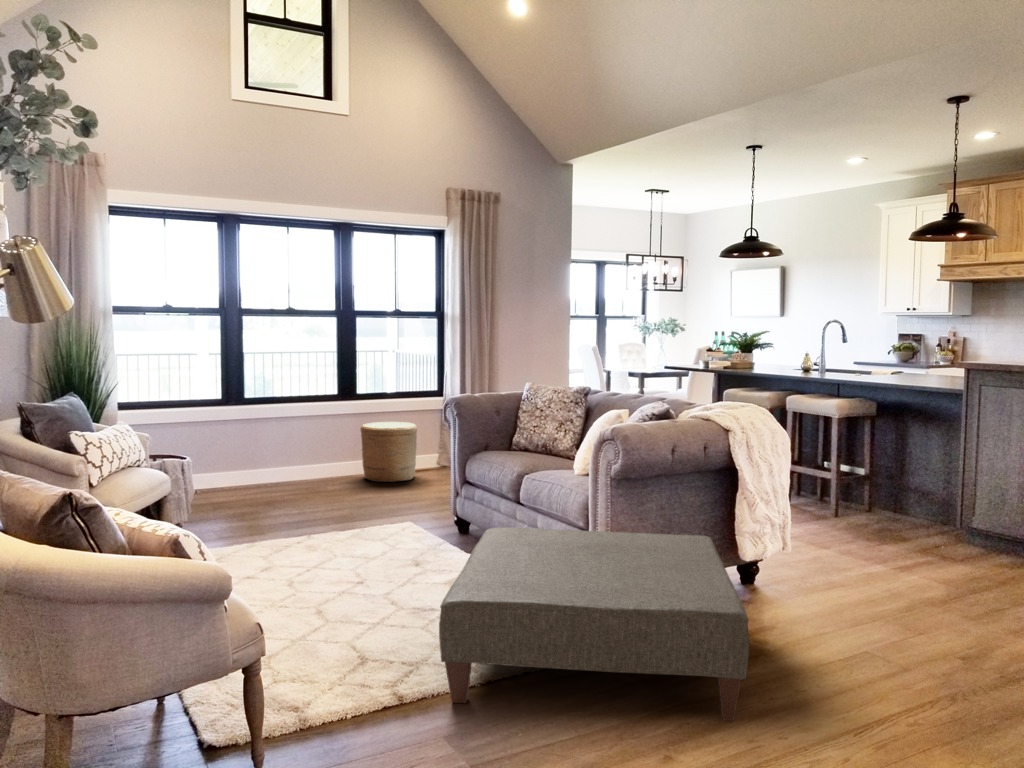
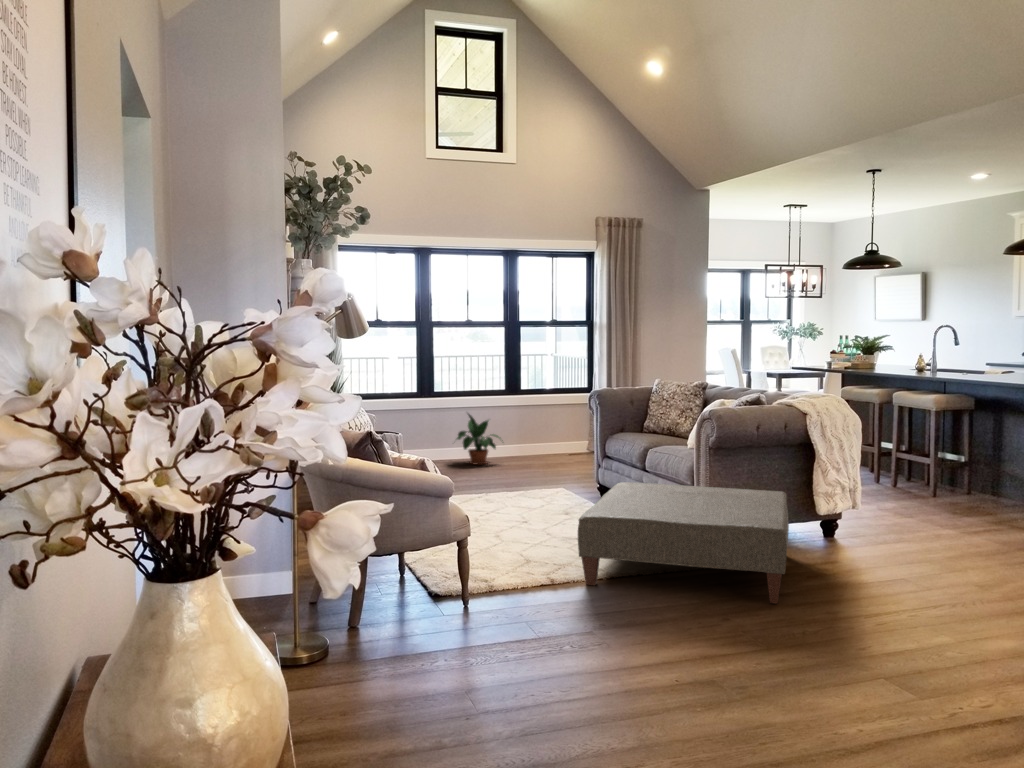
potted plant: none [269,422,335,488] -> present [457,414,500,465]
woven basket: present [361,422,417,482] -> none [524,413,570,462]

